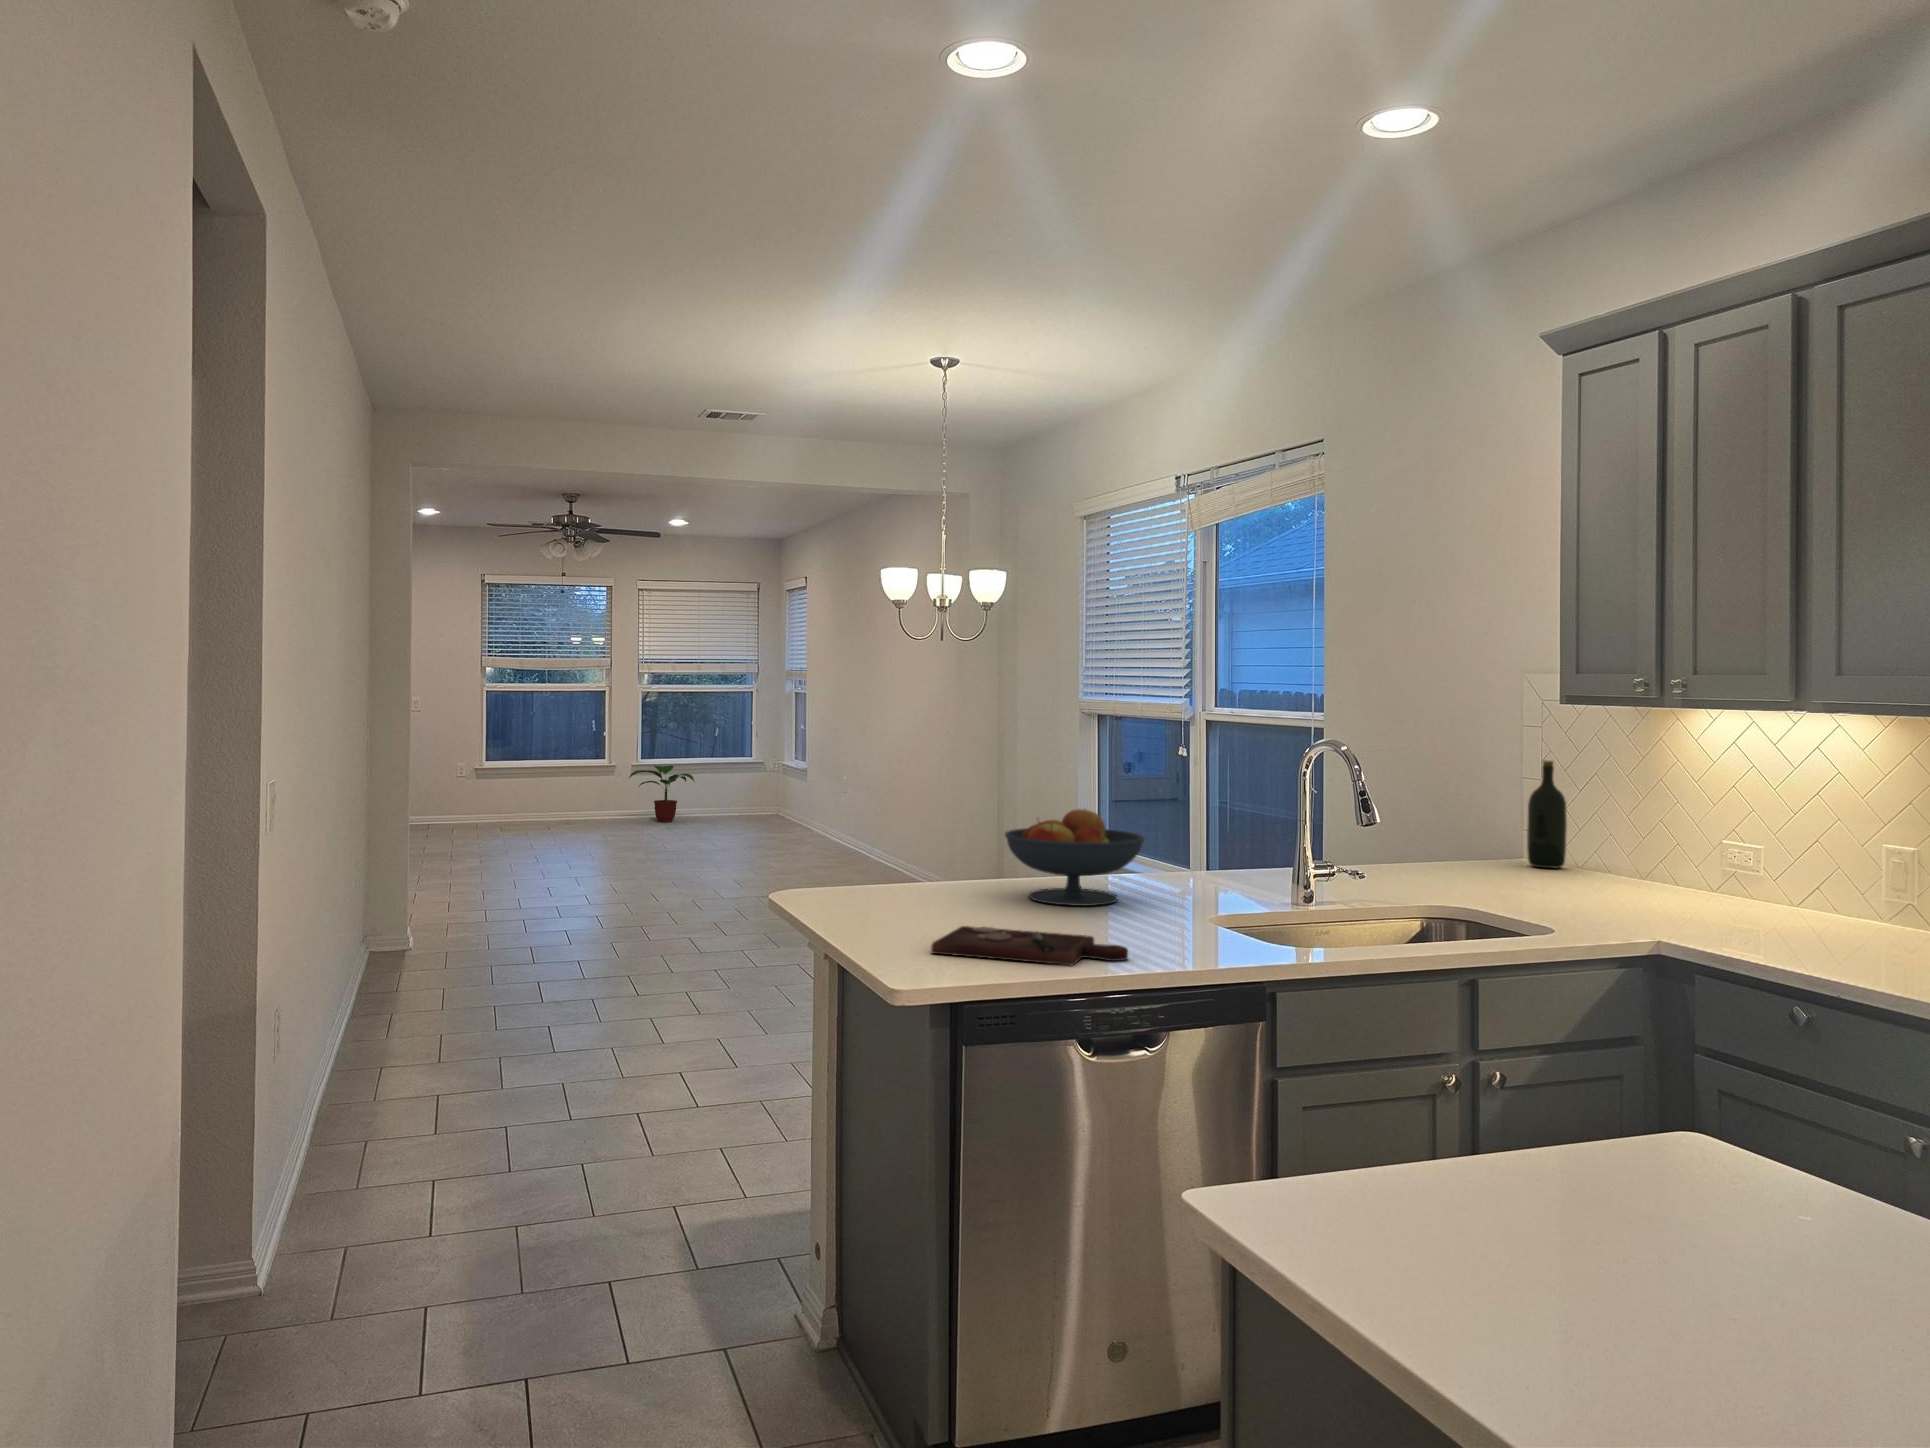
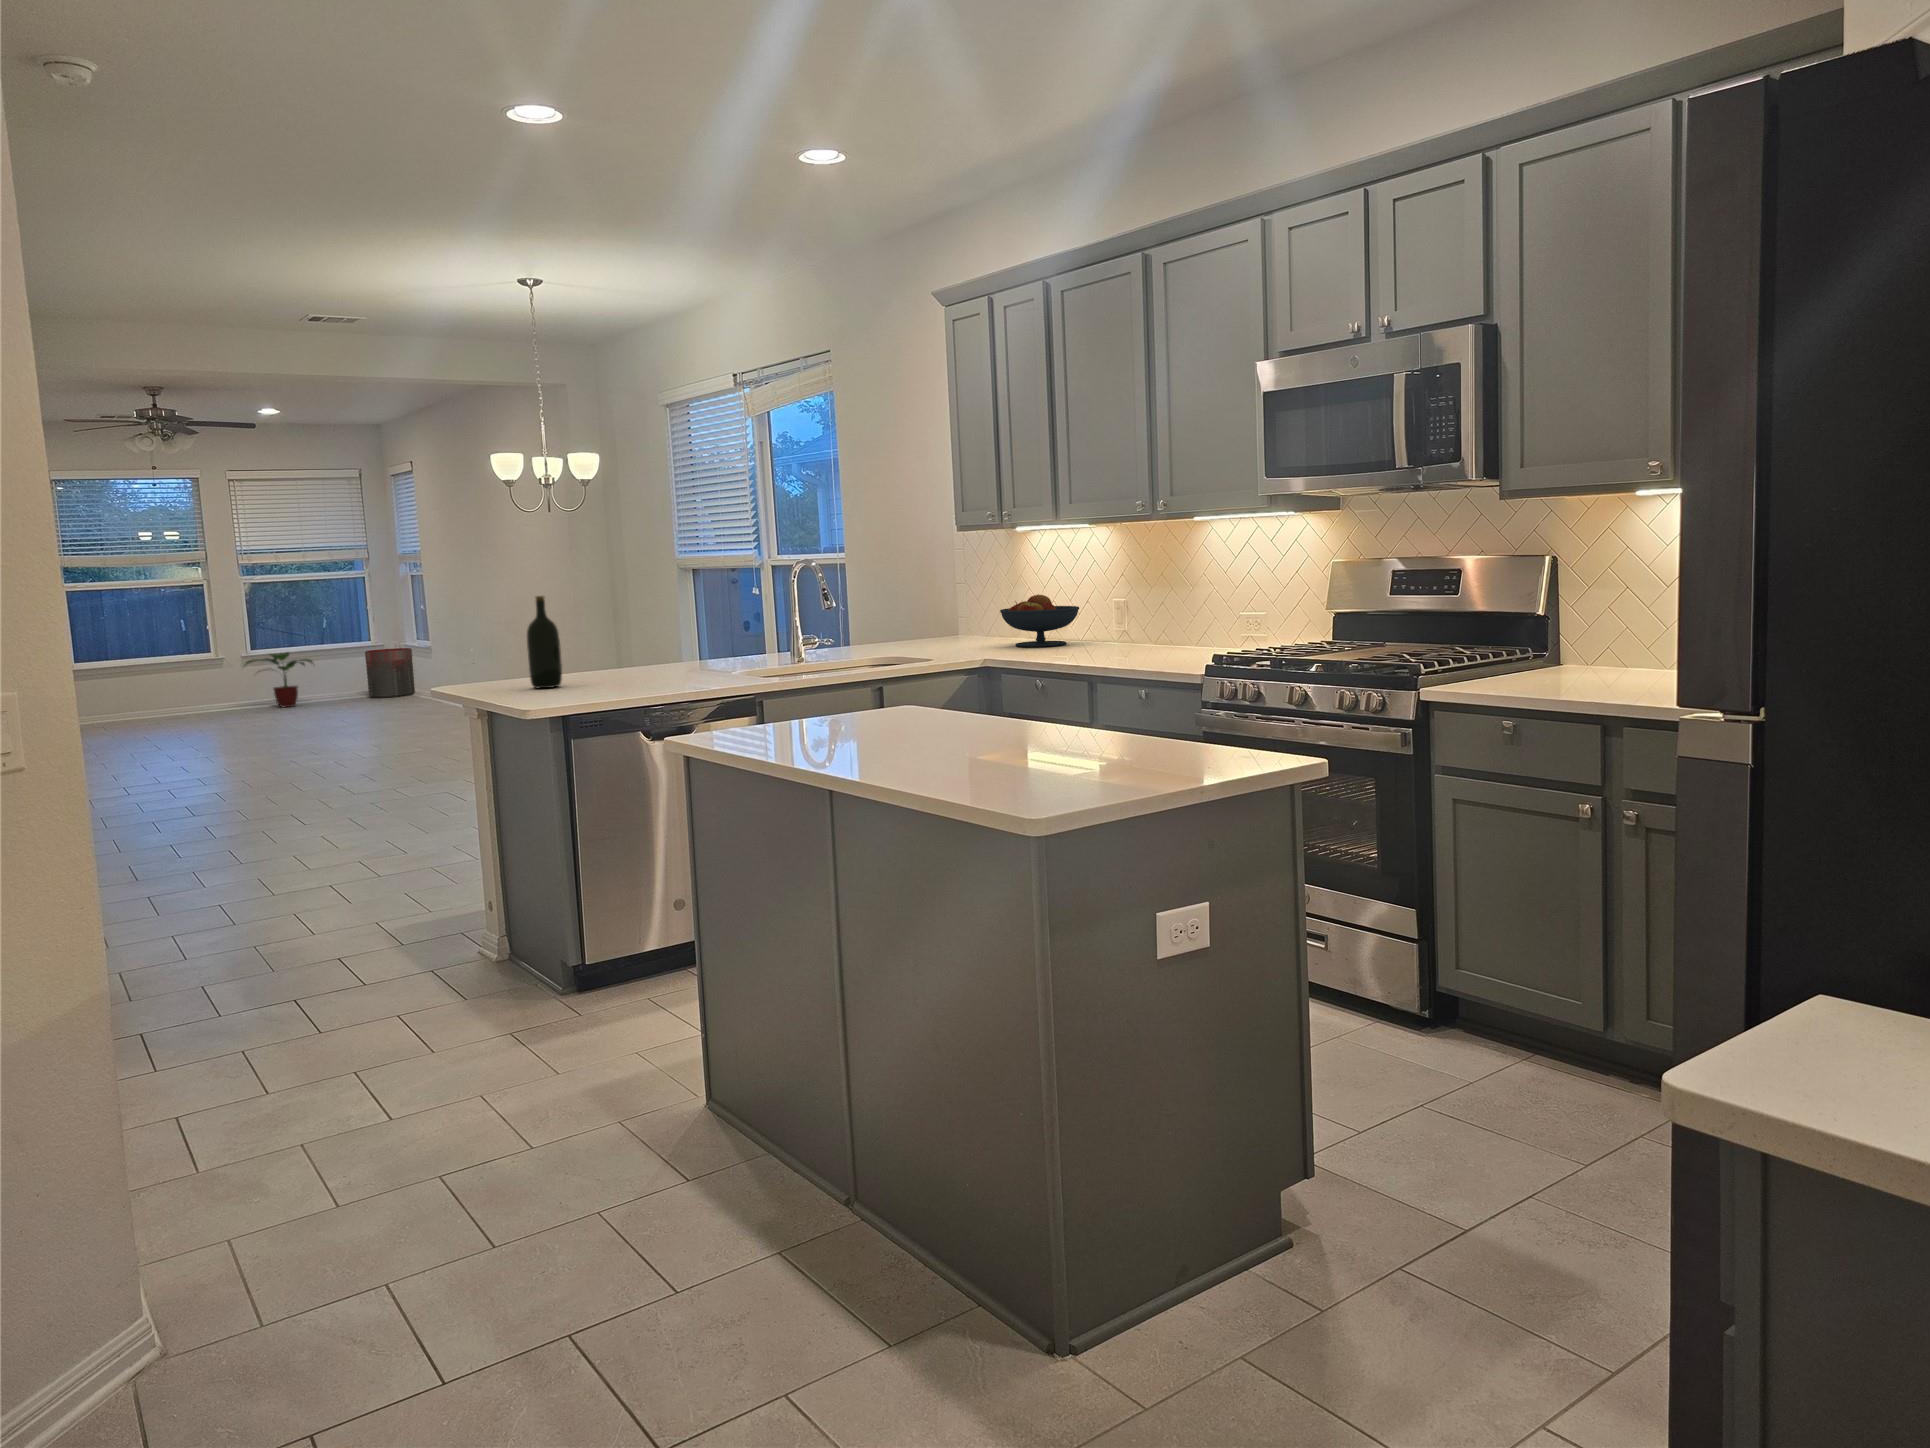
wine bottle: present [1527,761,1567,868] -> present [527,596,562,688]
trash can: none [743,769,788,820] -> present [365,648,415,698]
fruit bowl: present [1005,809,1144,906] -> present [1000,594,1079,647]
cutting board: present [931,926,1128,965] -> none [552,682,674,699]

